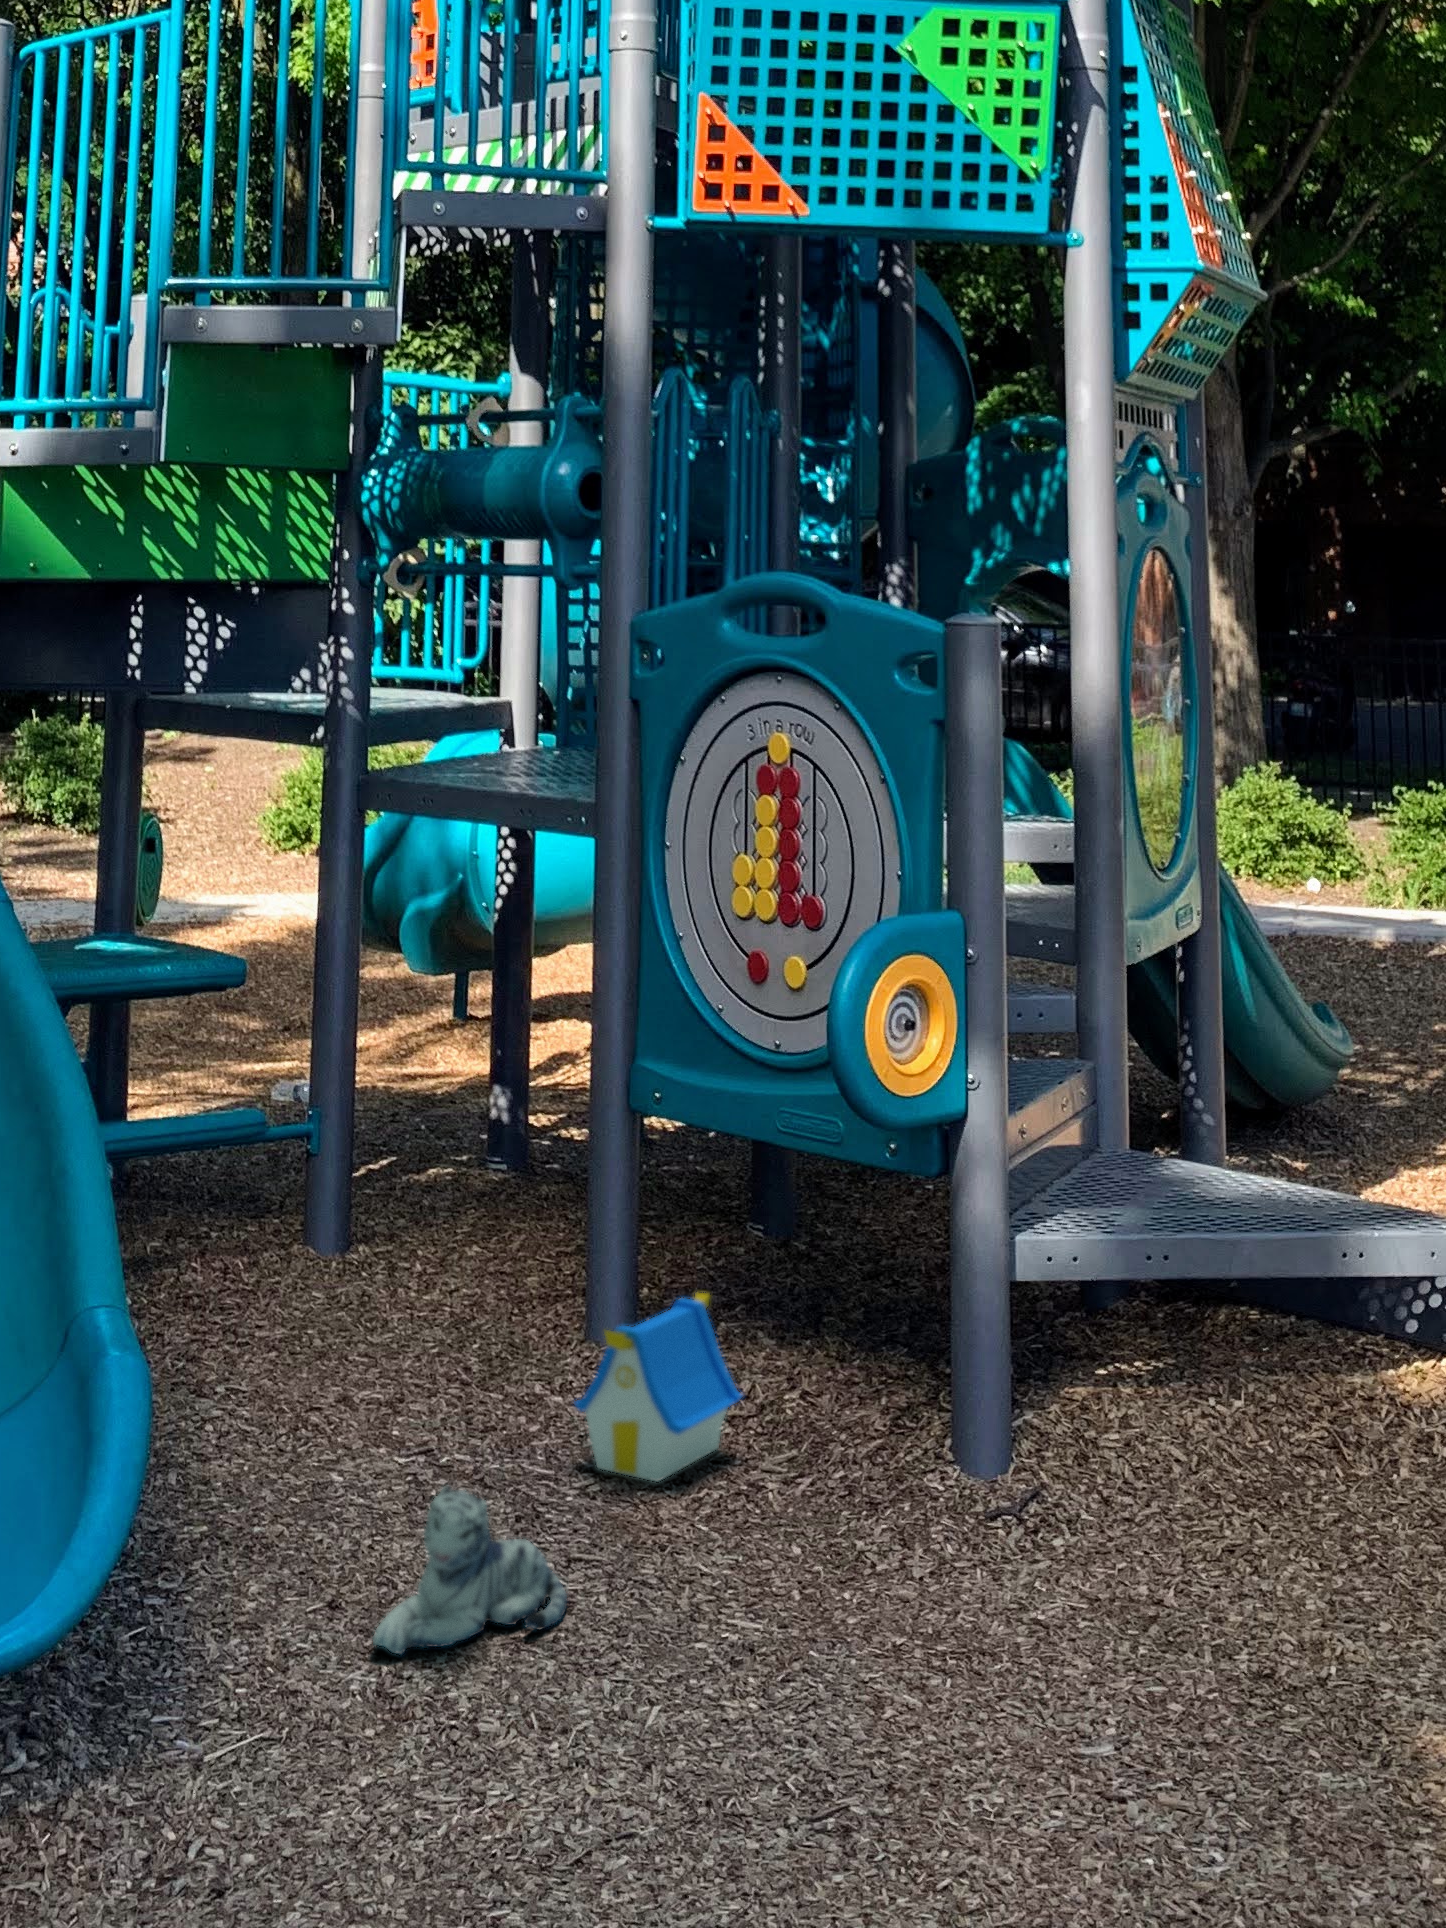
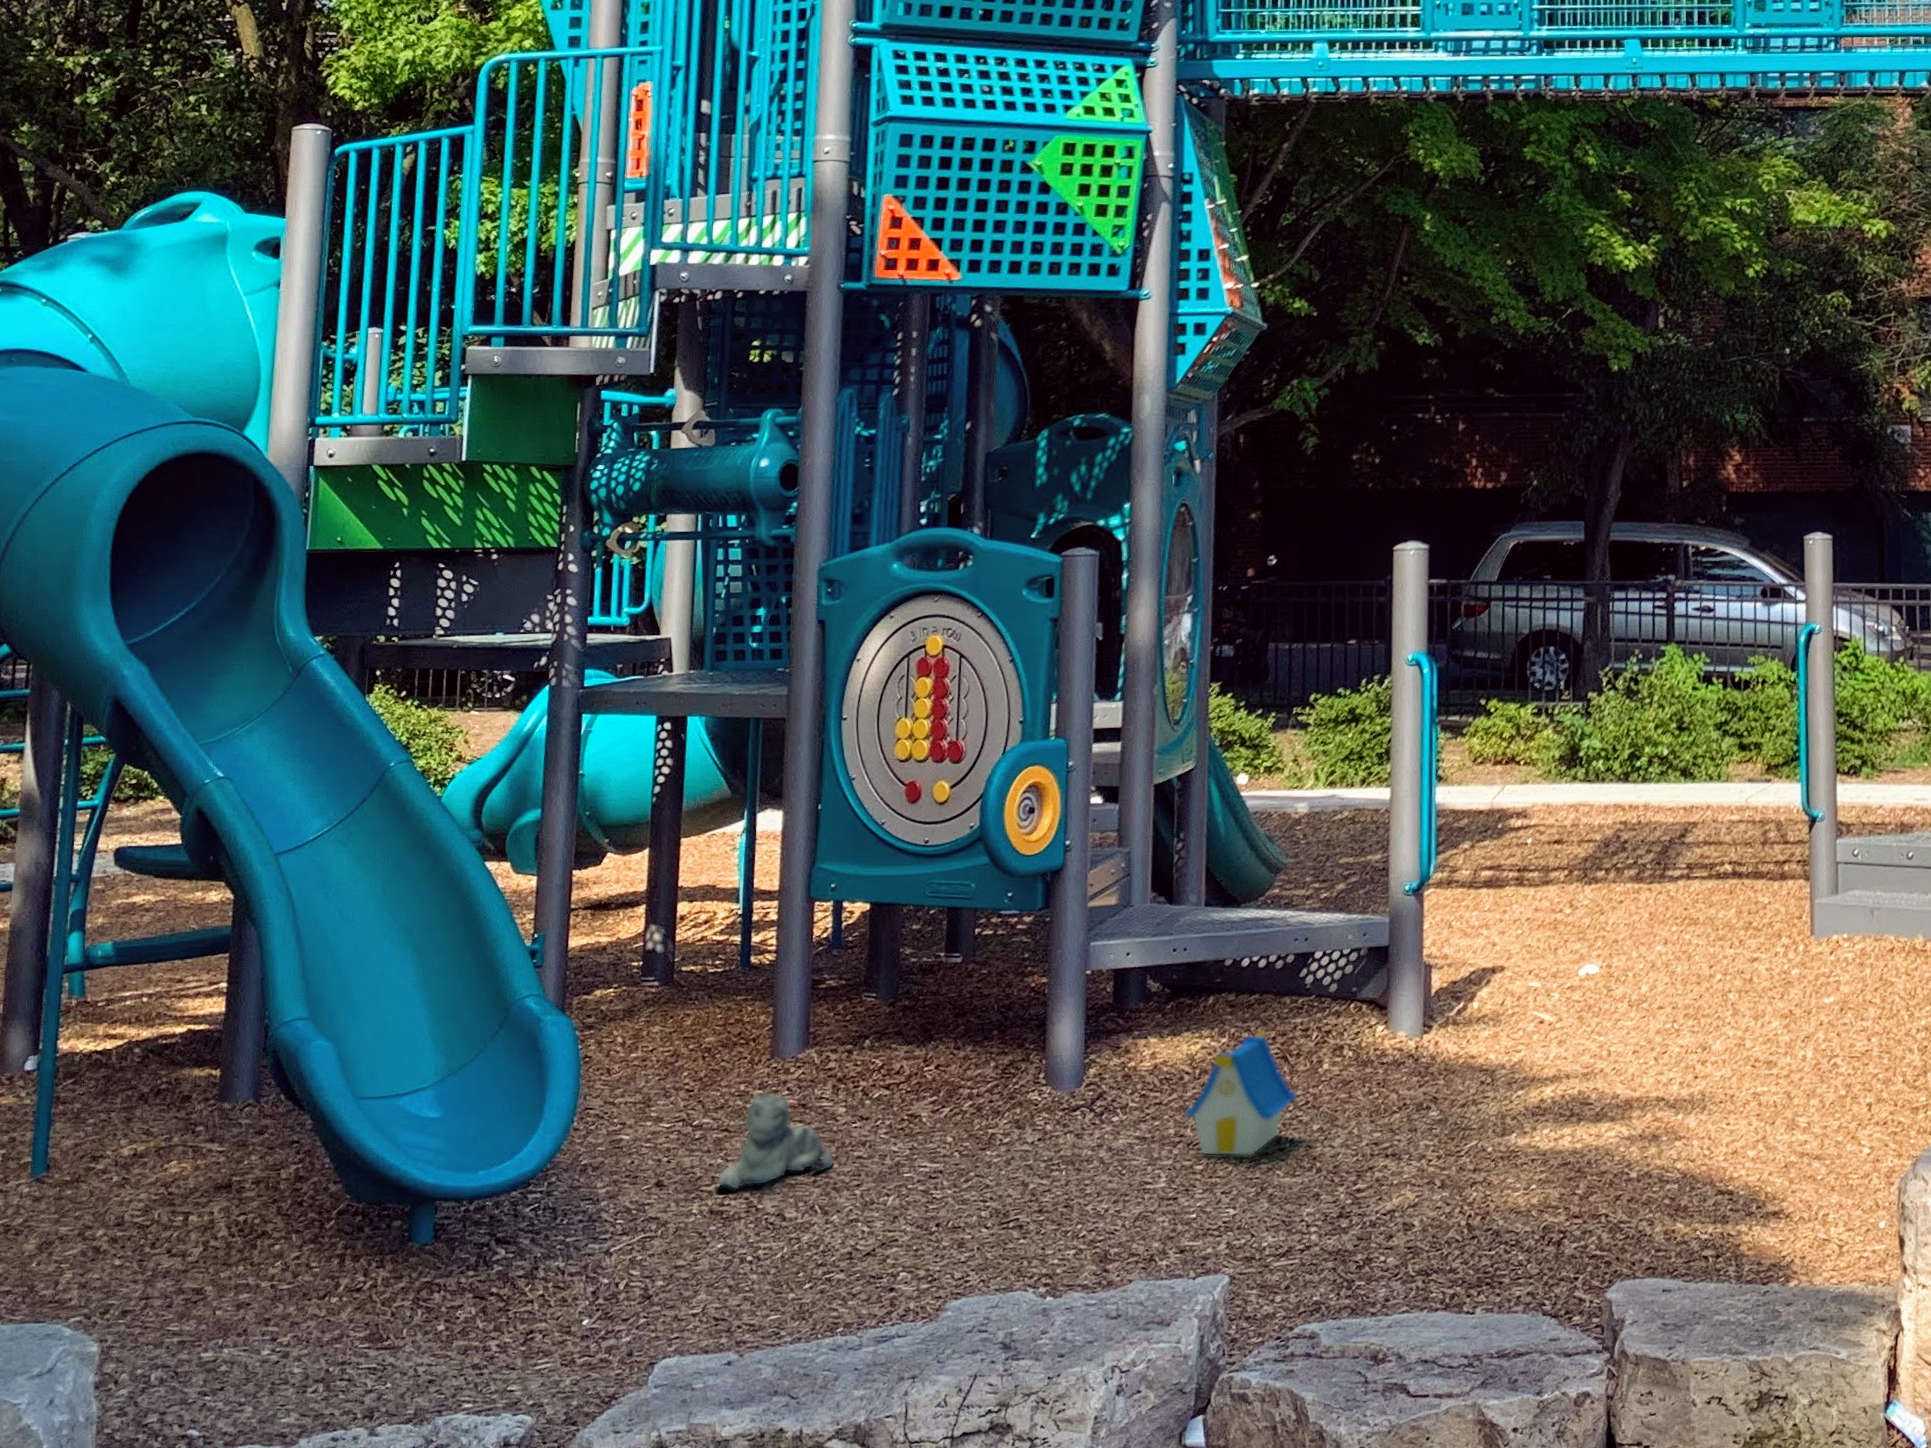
toy house: present [575,1293,742,1481] -> present [1185,1032,1296,1155]

